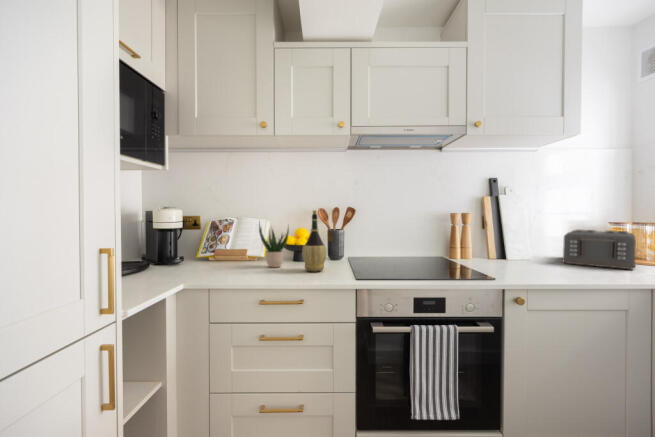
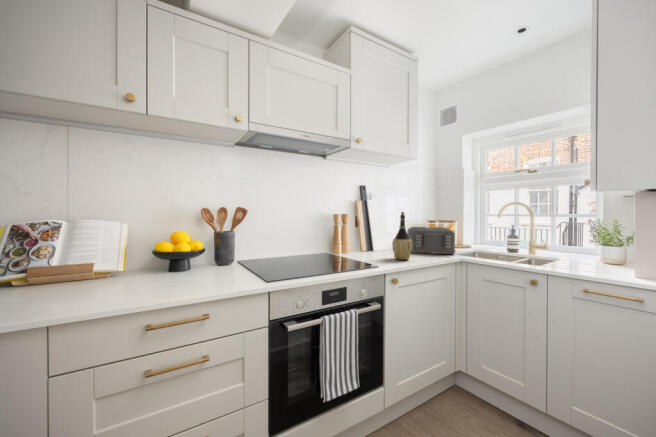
wine bottle: present [302,210,327,271] -> present [392,212,412,260]
potted plant: present [259,223,289,267] -> none [115,221,164,287]

